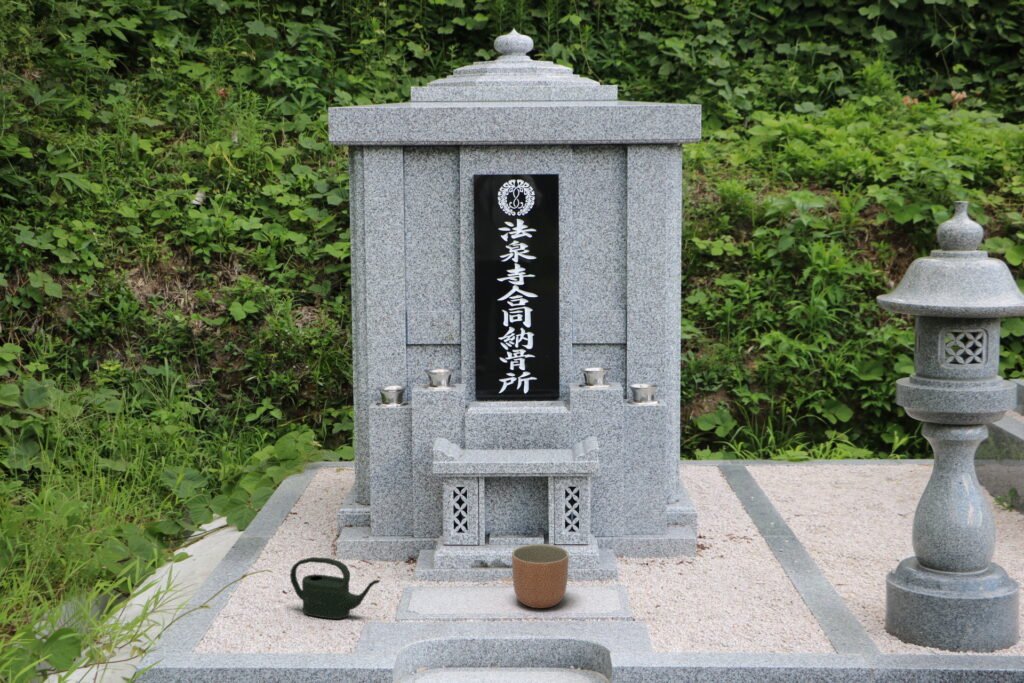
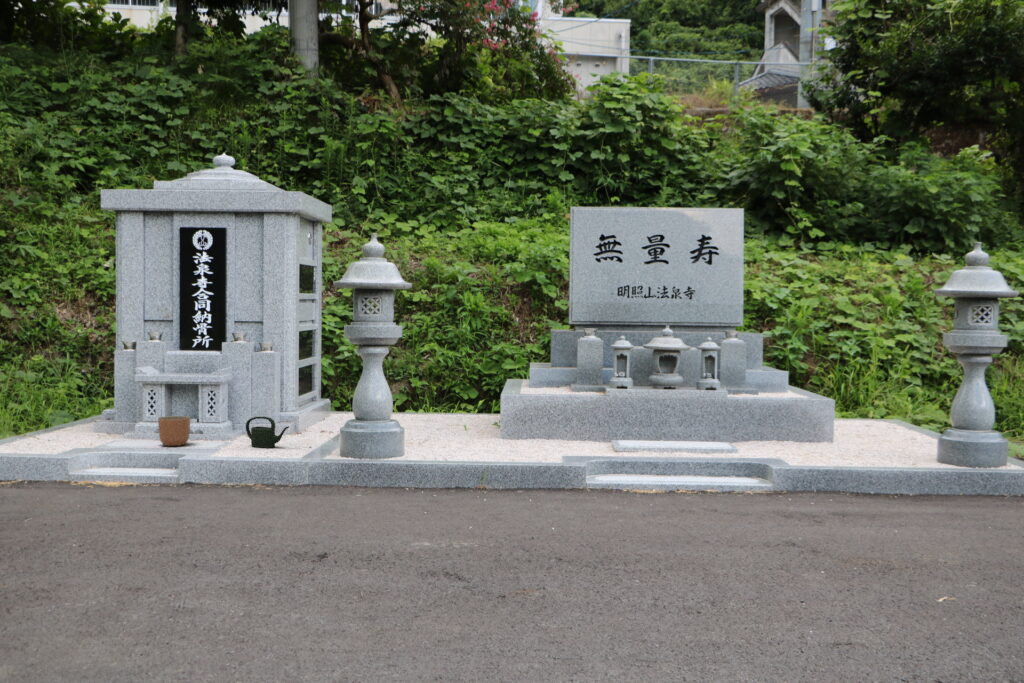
watering can: present [290,557,380,619] -> present [246,417,289,448]

